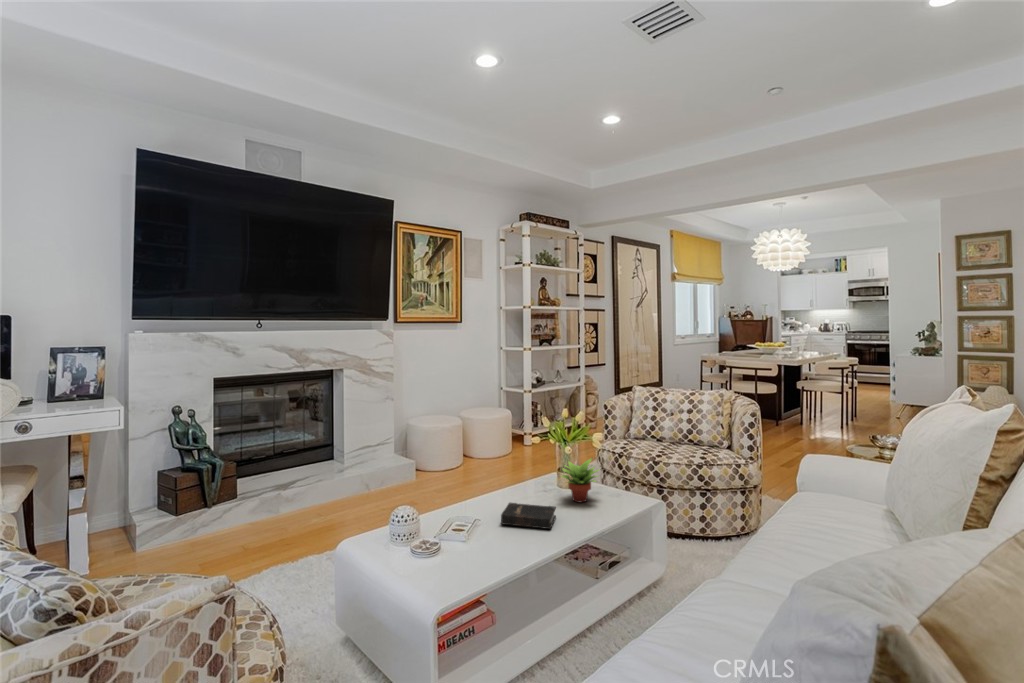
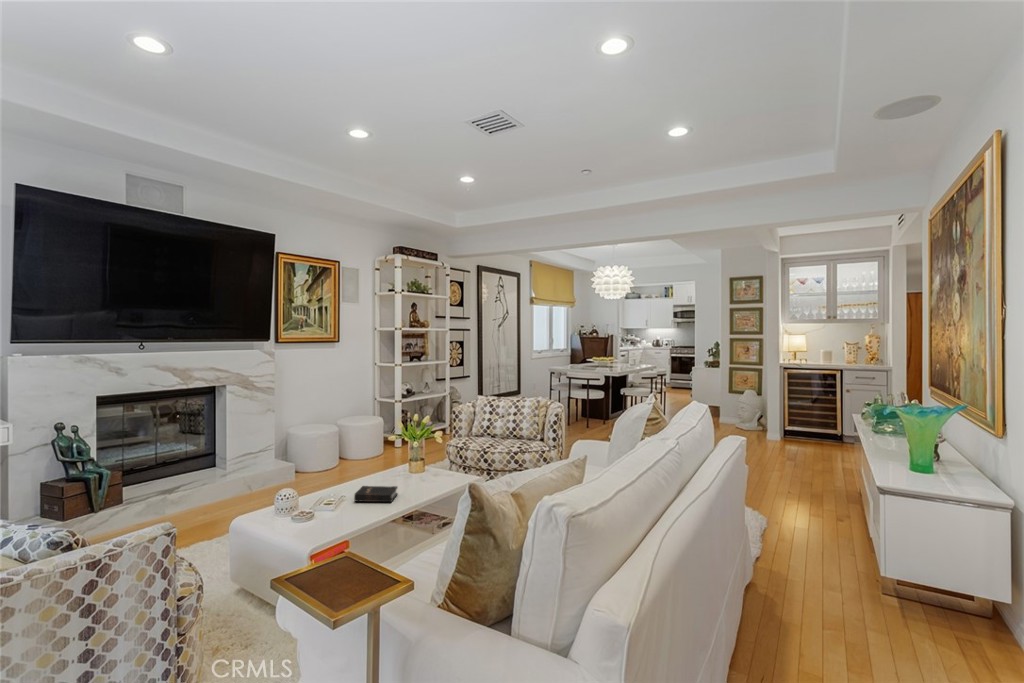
succulent plant: present [562,458,601,502] -> none [404,450,435,484]

